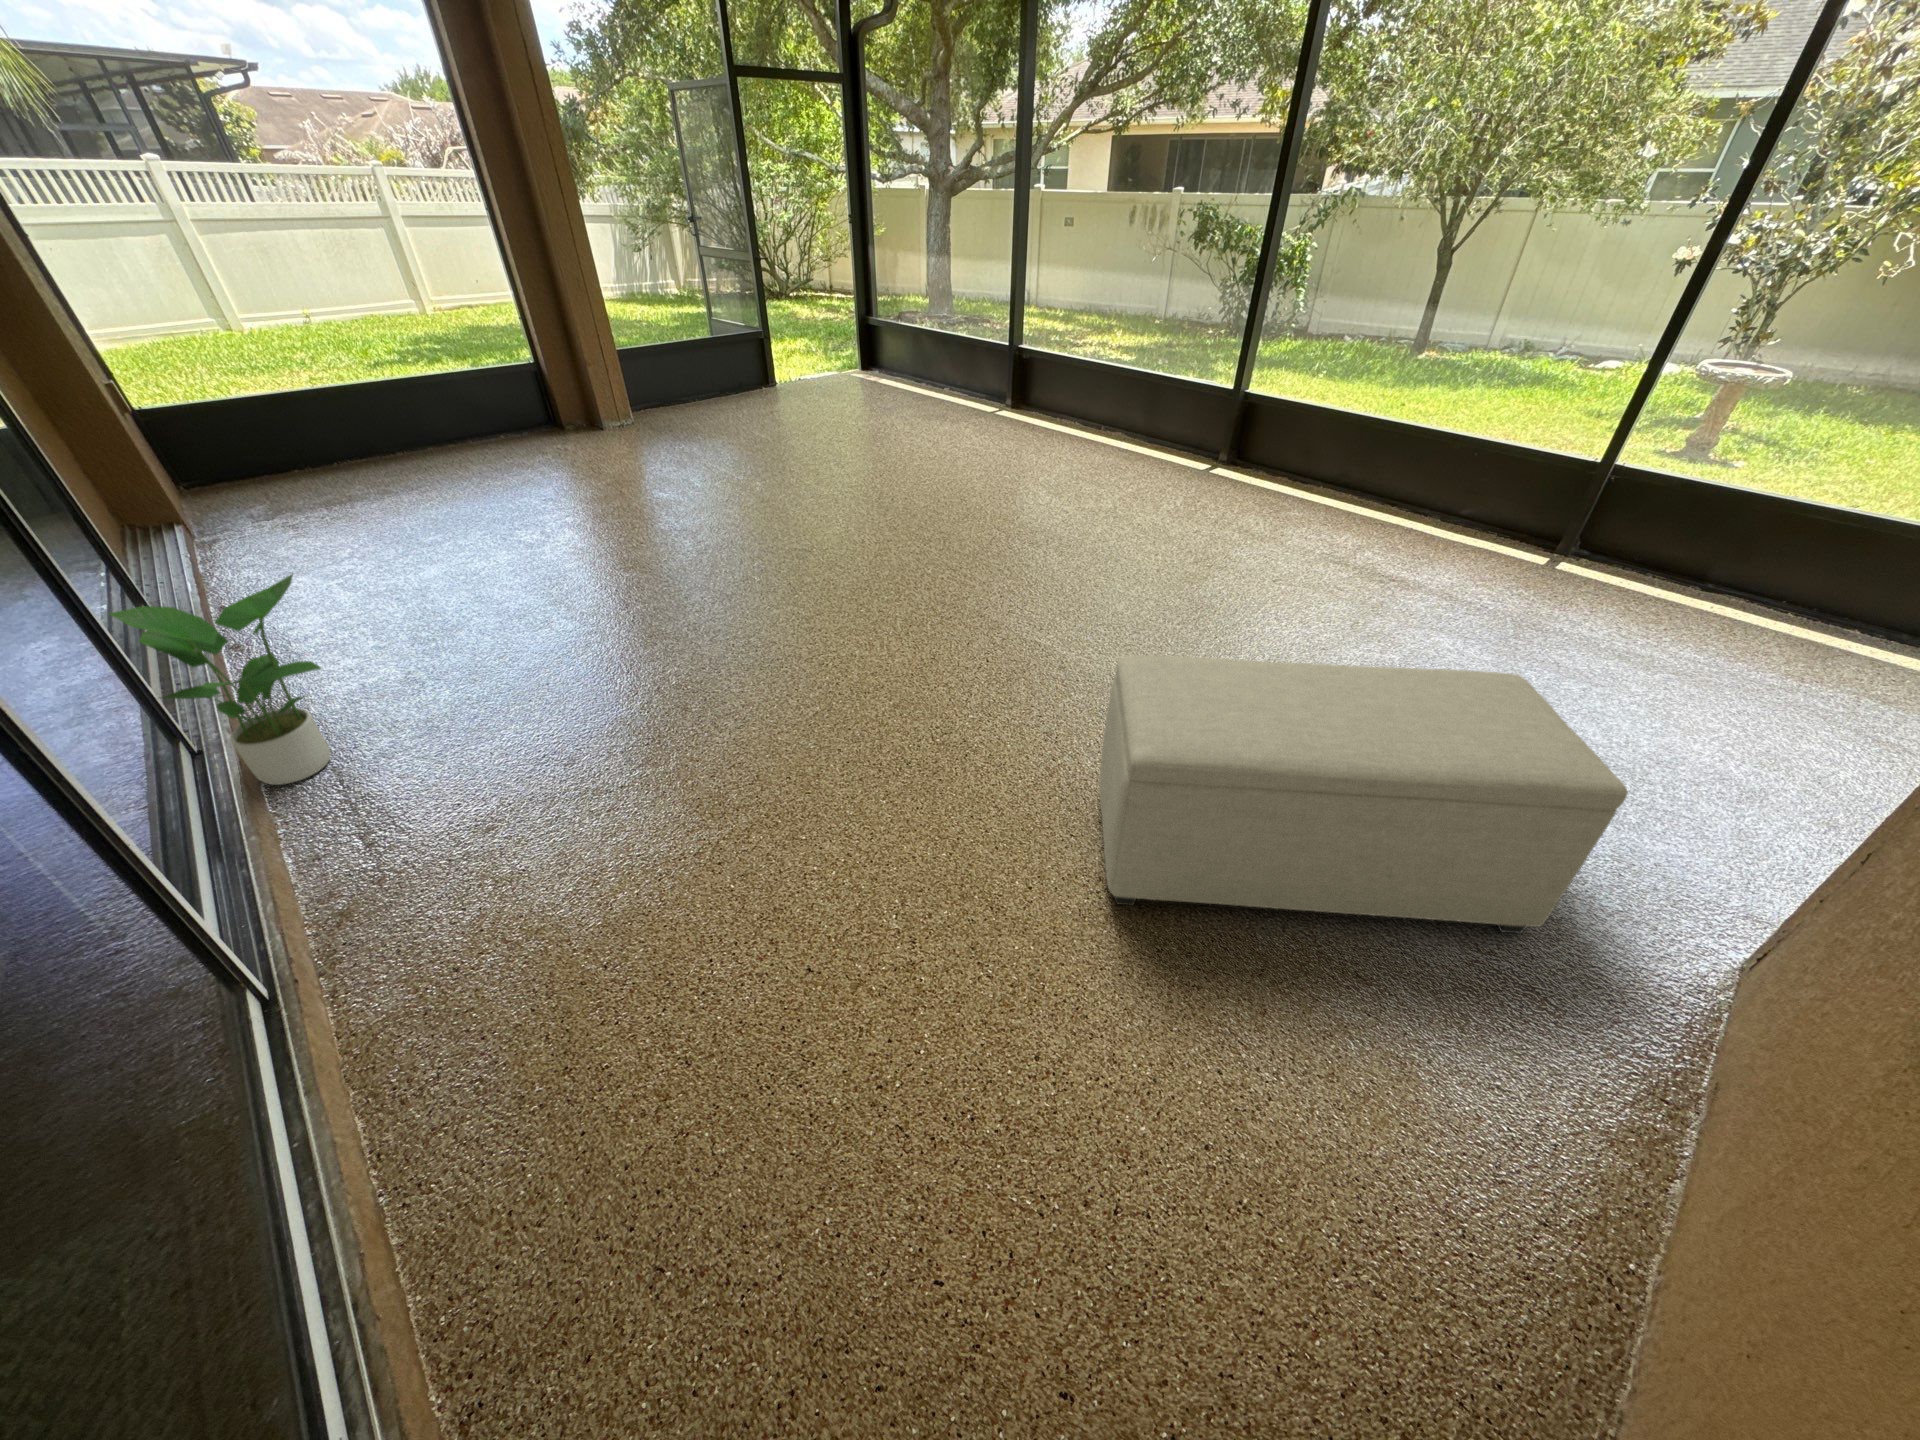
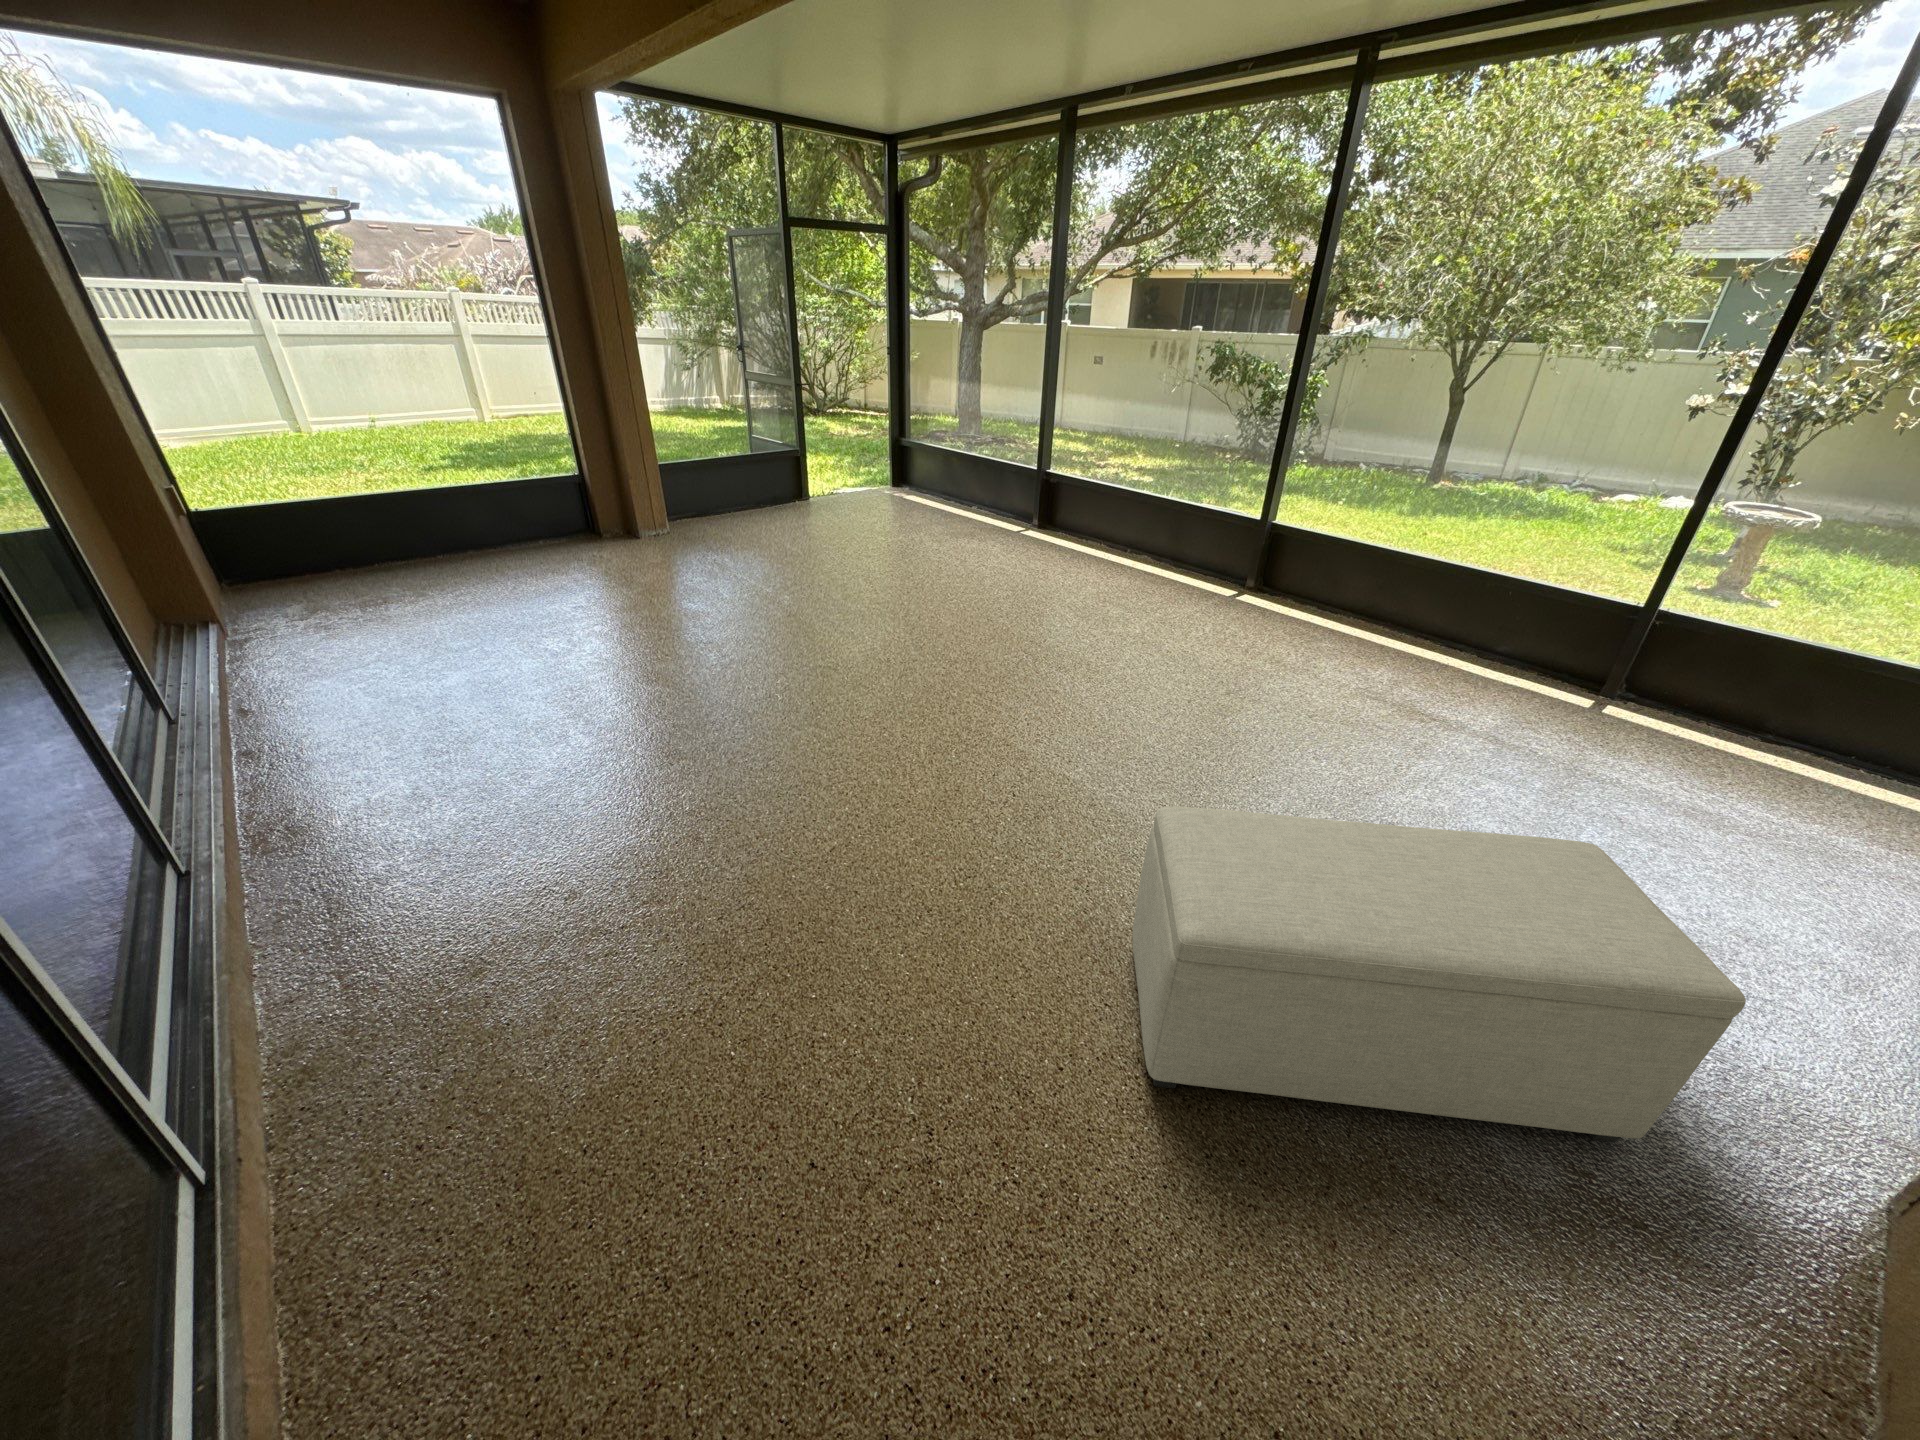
potted plant: present [109,573,331,785] -> none [106,687,327,906]

